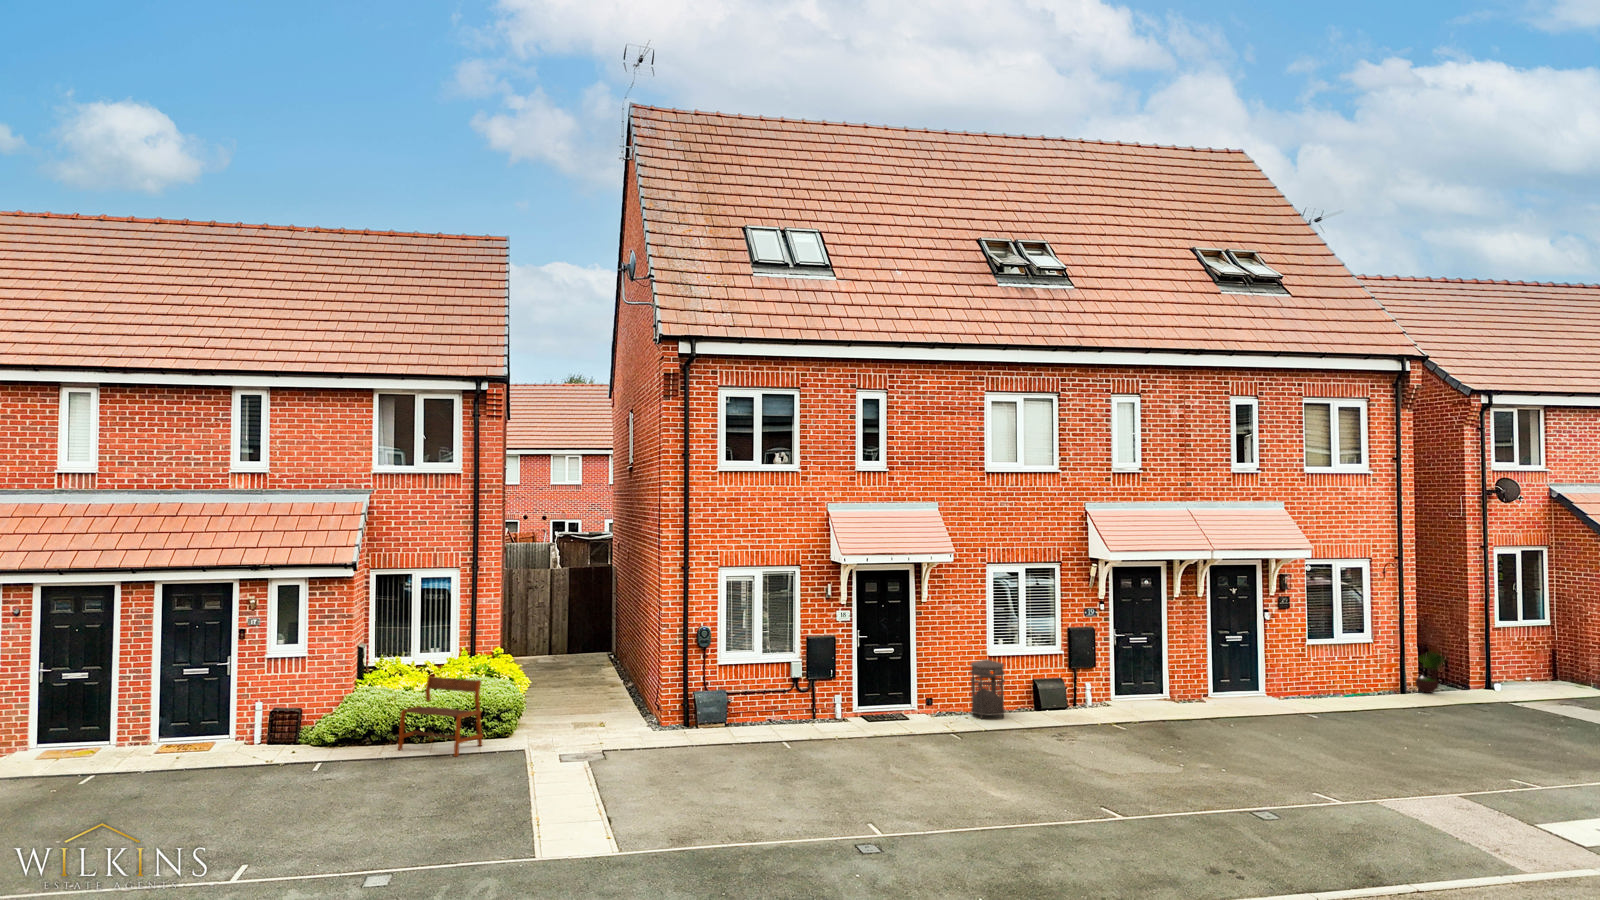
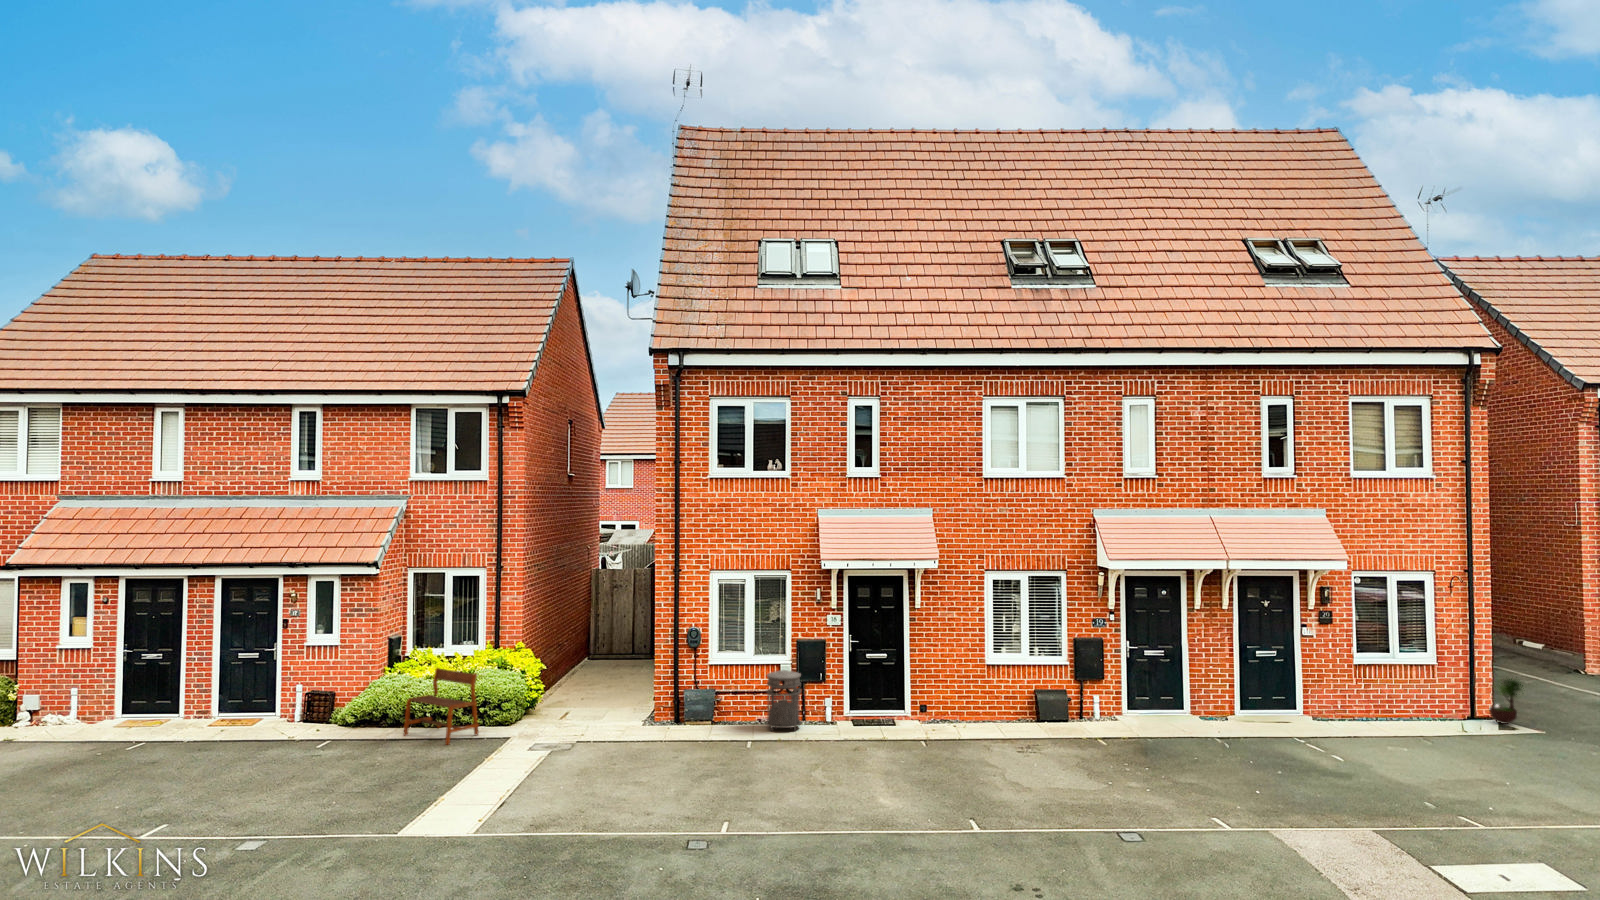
trash can: present [971,660,1005,718] -> present [767,670,801,730]

